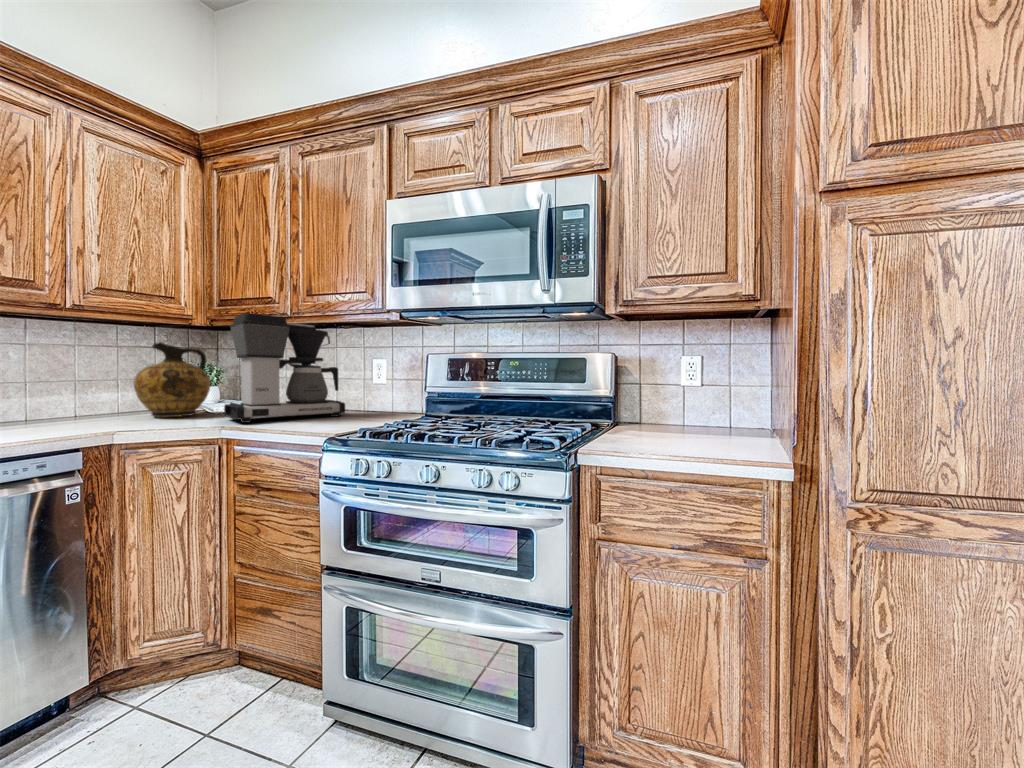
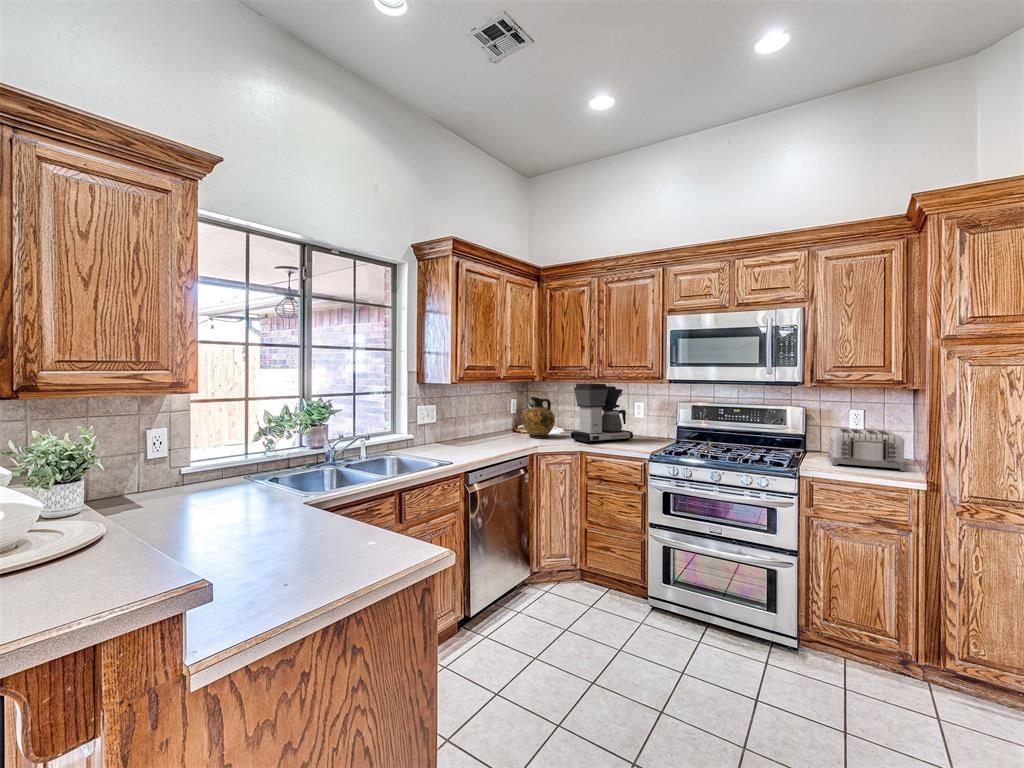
toaster: none [624,383,743,445] -> present [828,428,906,471]

